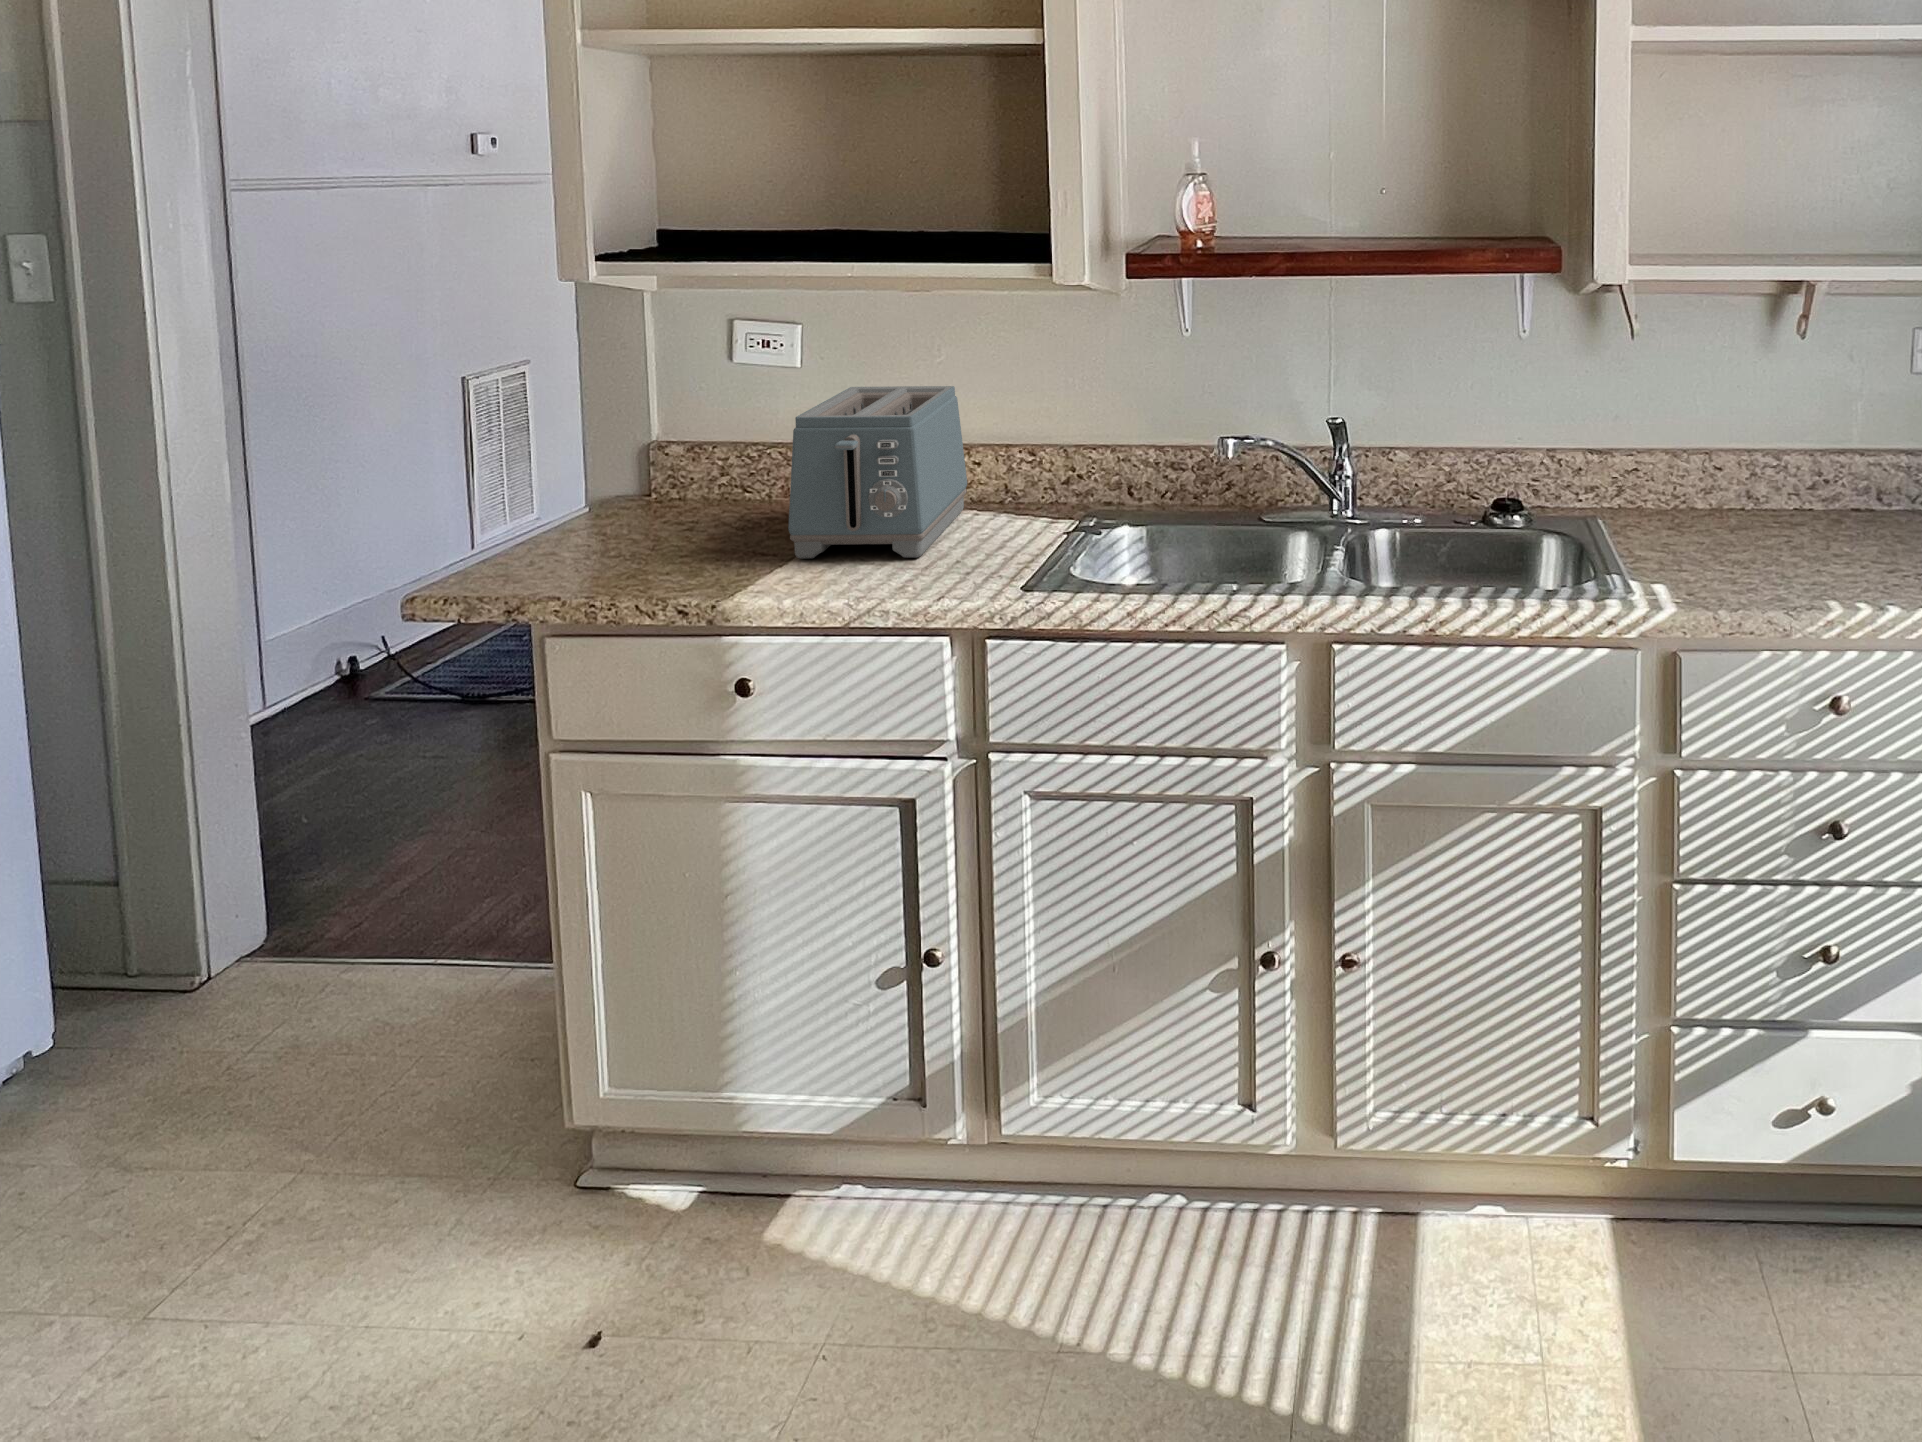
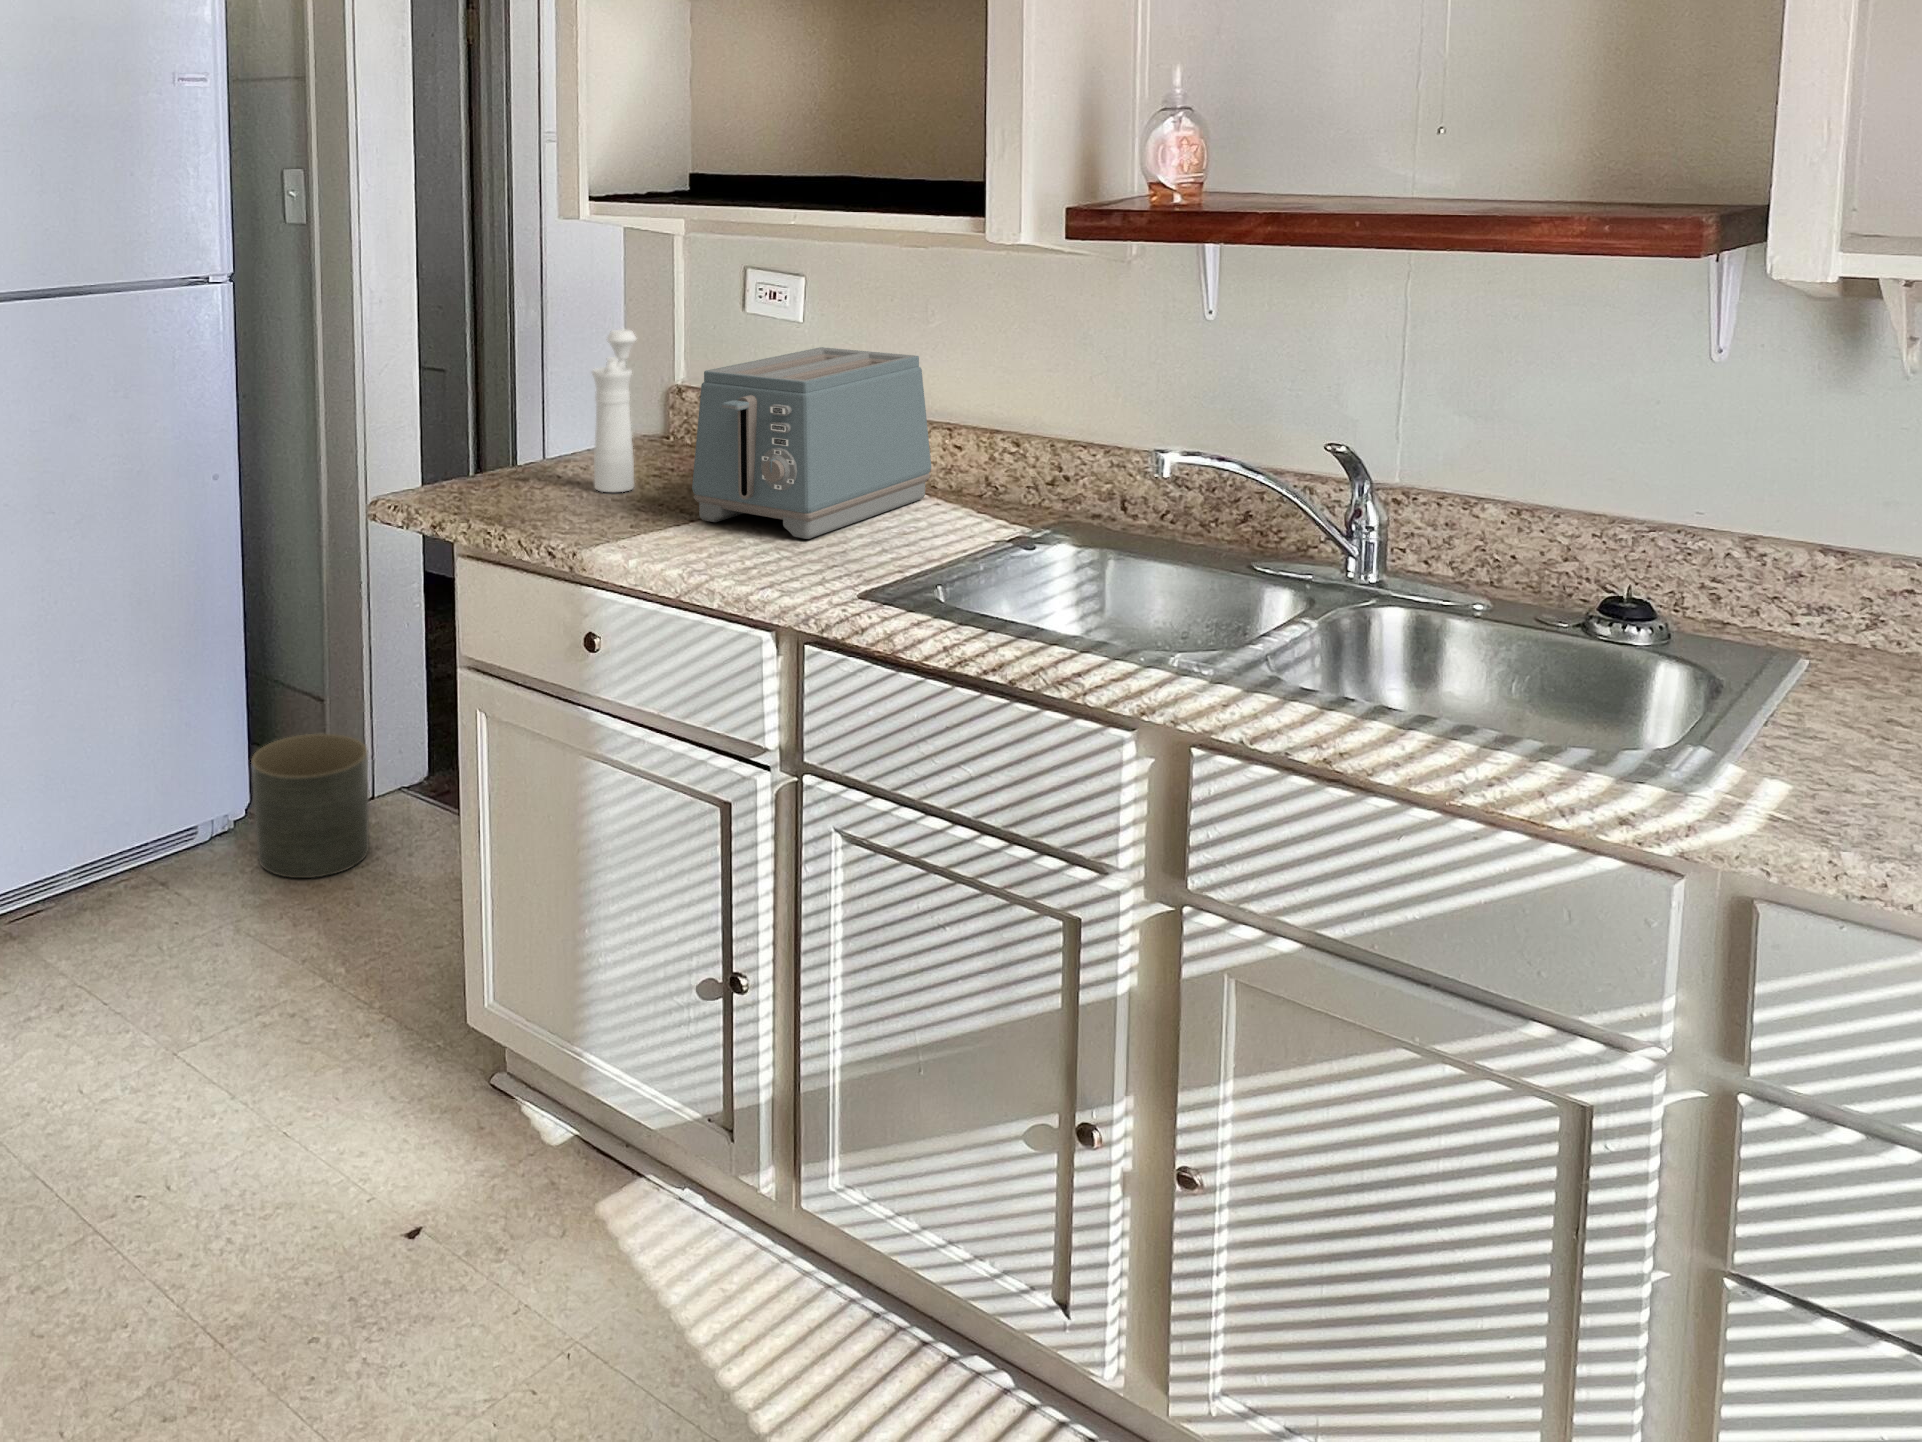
pepper mill: none [621,387,683,551] -> present [592,330,636,492]
planter: none [54,913,235,1105] -> present [251,734,369,878]

